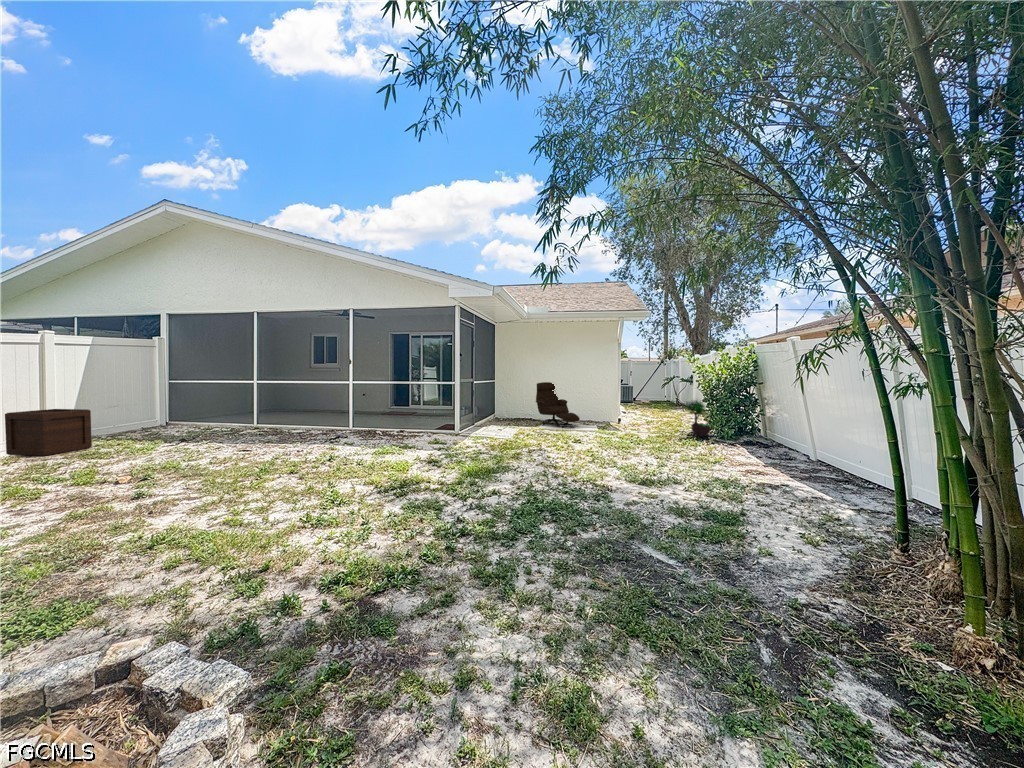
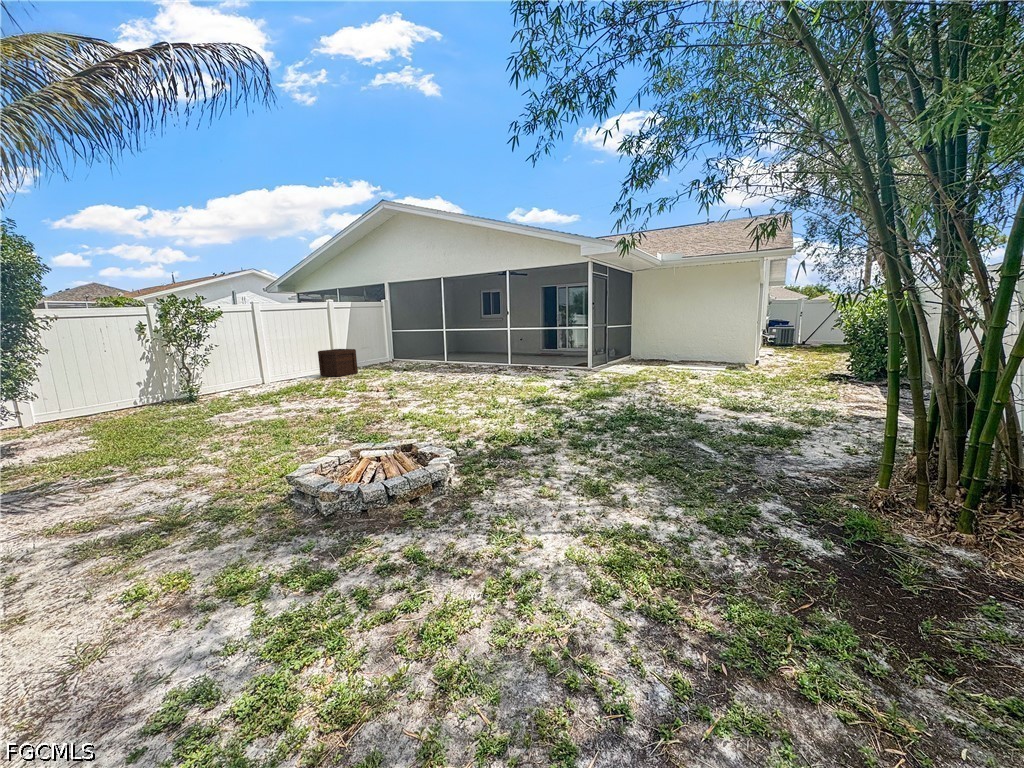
lounge chair: present [536,382,580,428] -> none [668,324,711,367]
potted tree: present [686,400,711,437] -> none [825,335,857,377]

